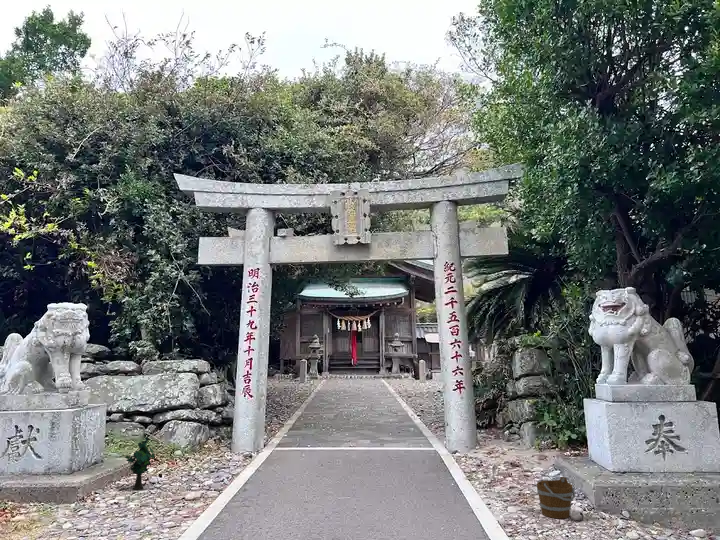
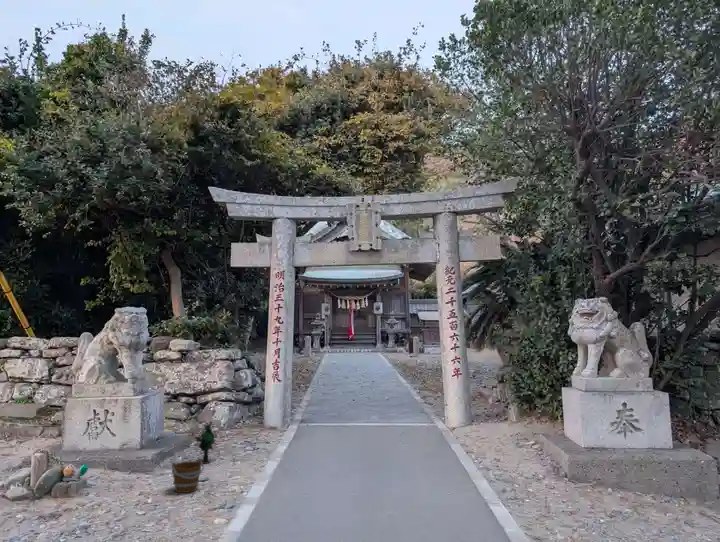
bucket: present [537,477,575,519] -> present [172,459,204,493]

